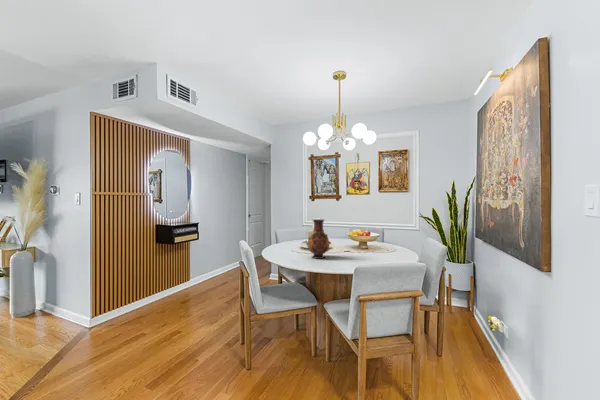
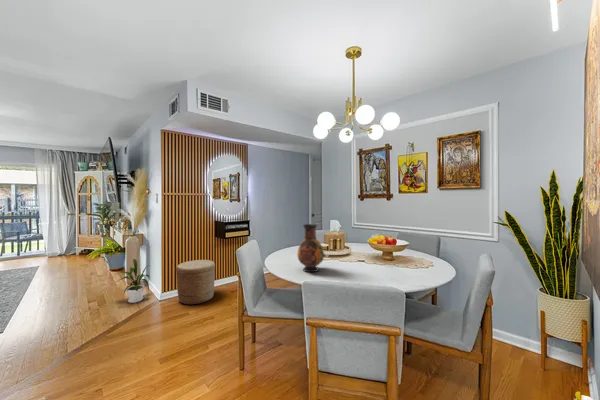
woven basket: none [114,271,164,324] -> present [176,260,215,305]
house plant: none [11,278,71,336] -> present [120,259,149,303]

